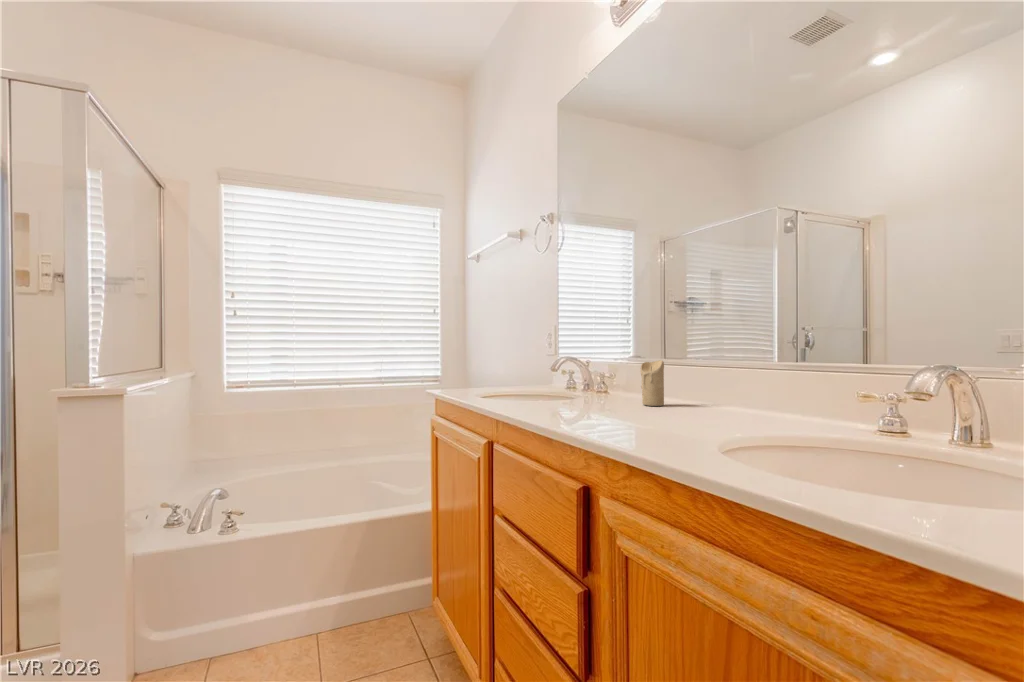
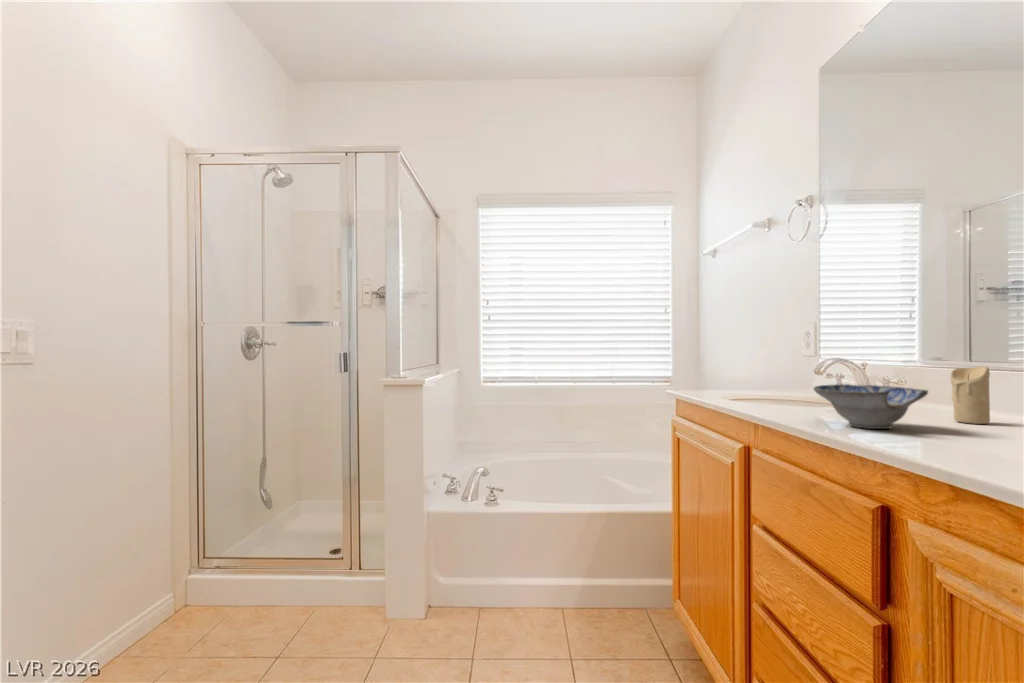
ceramic bowl: none [543,377,624,415] -> present [814,384,928,429]

